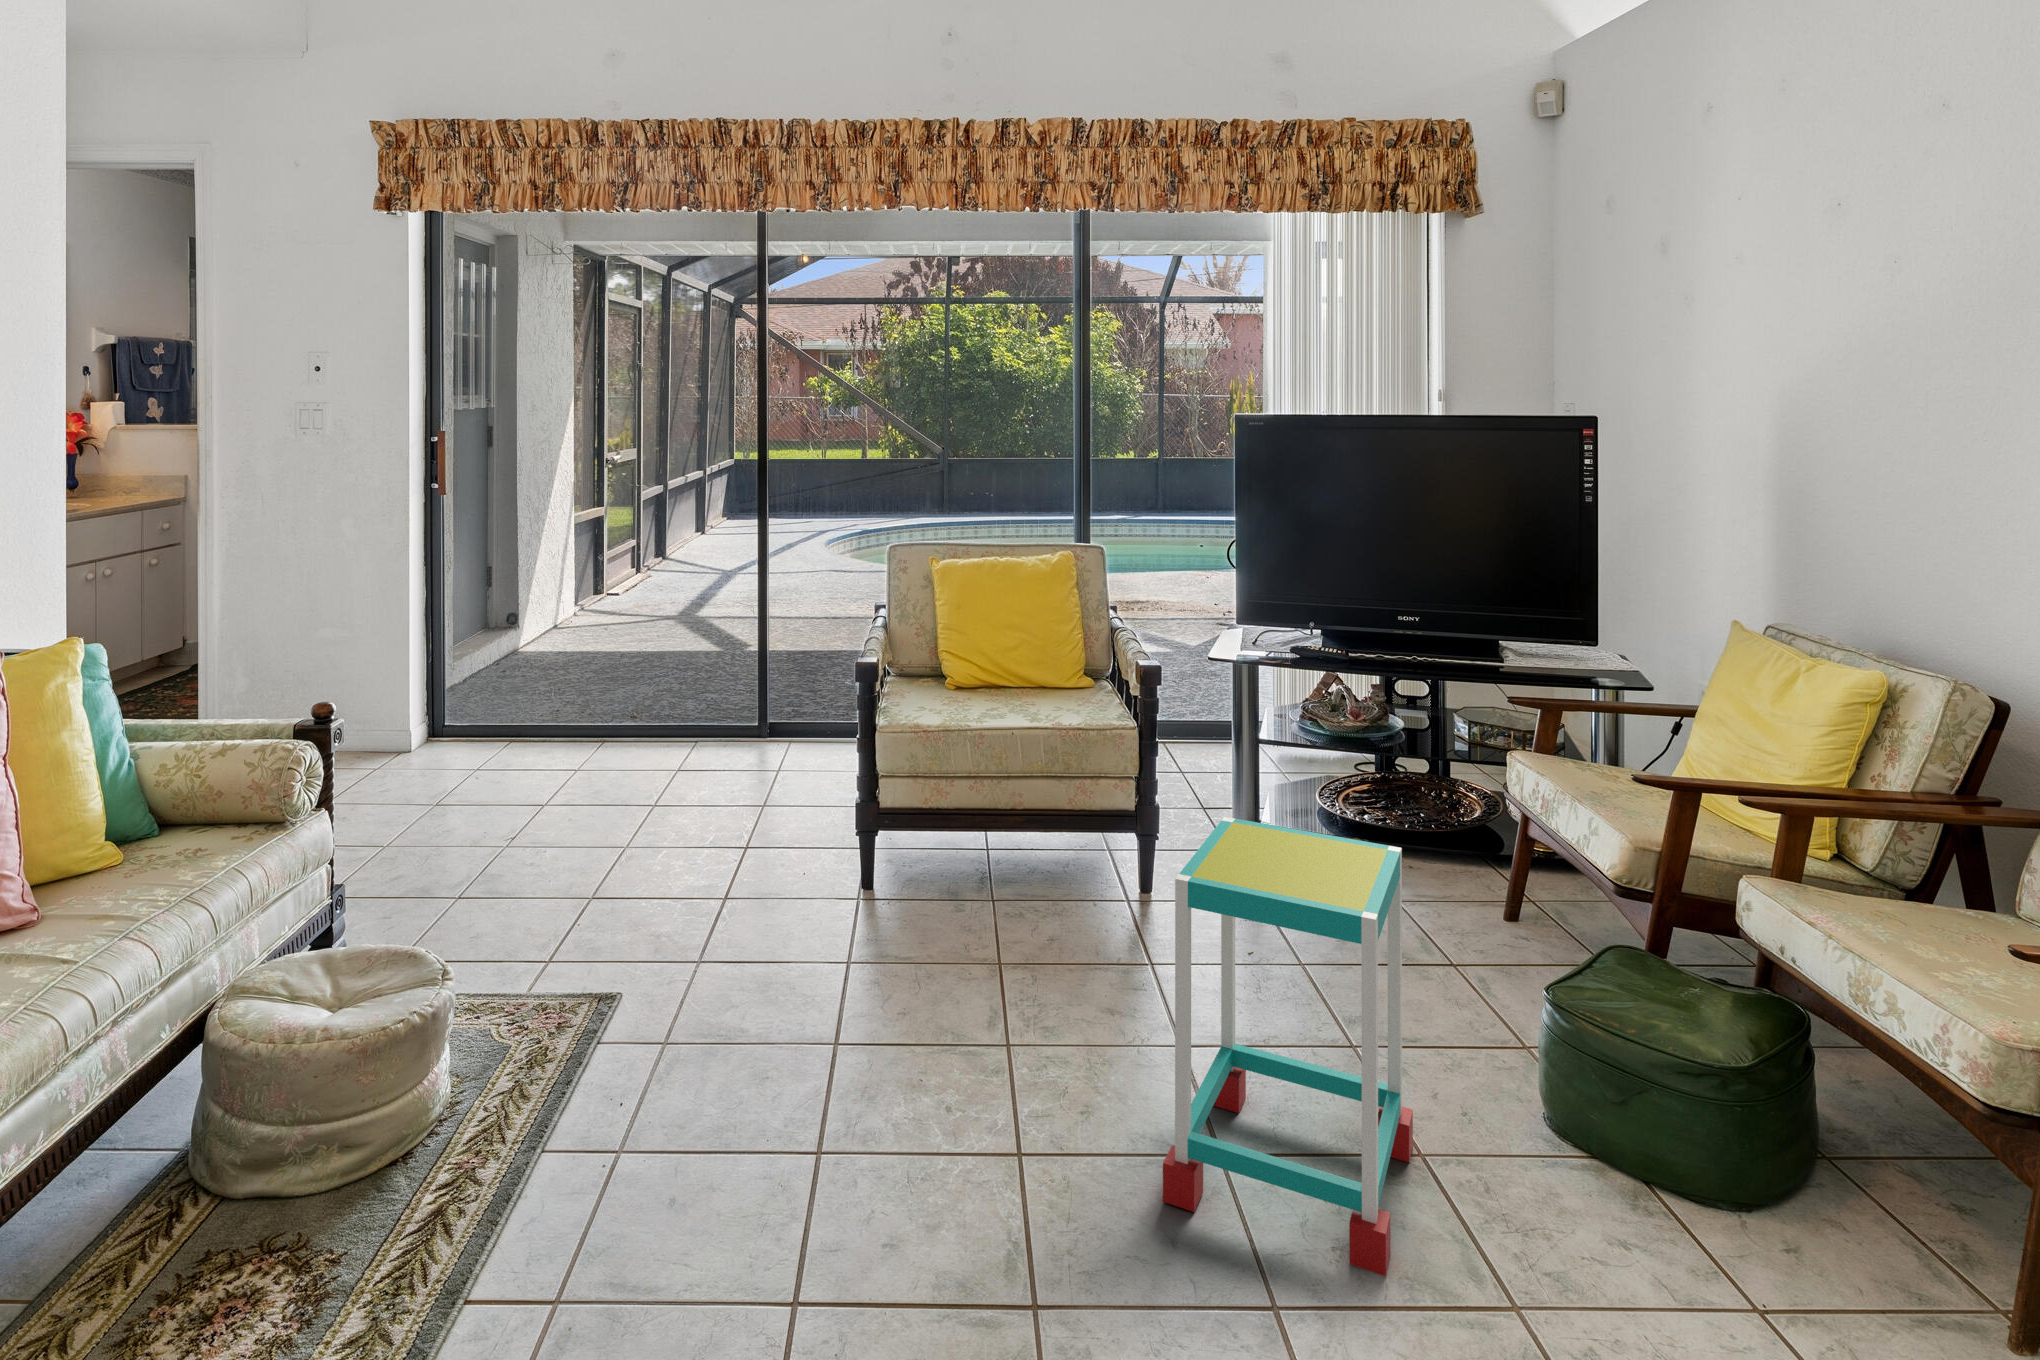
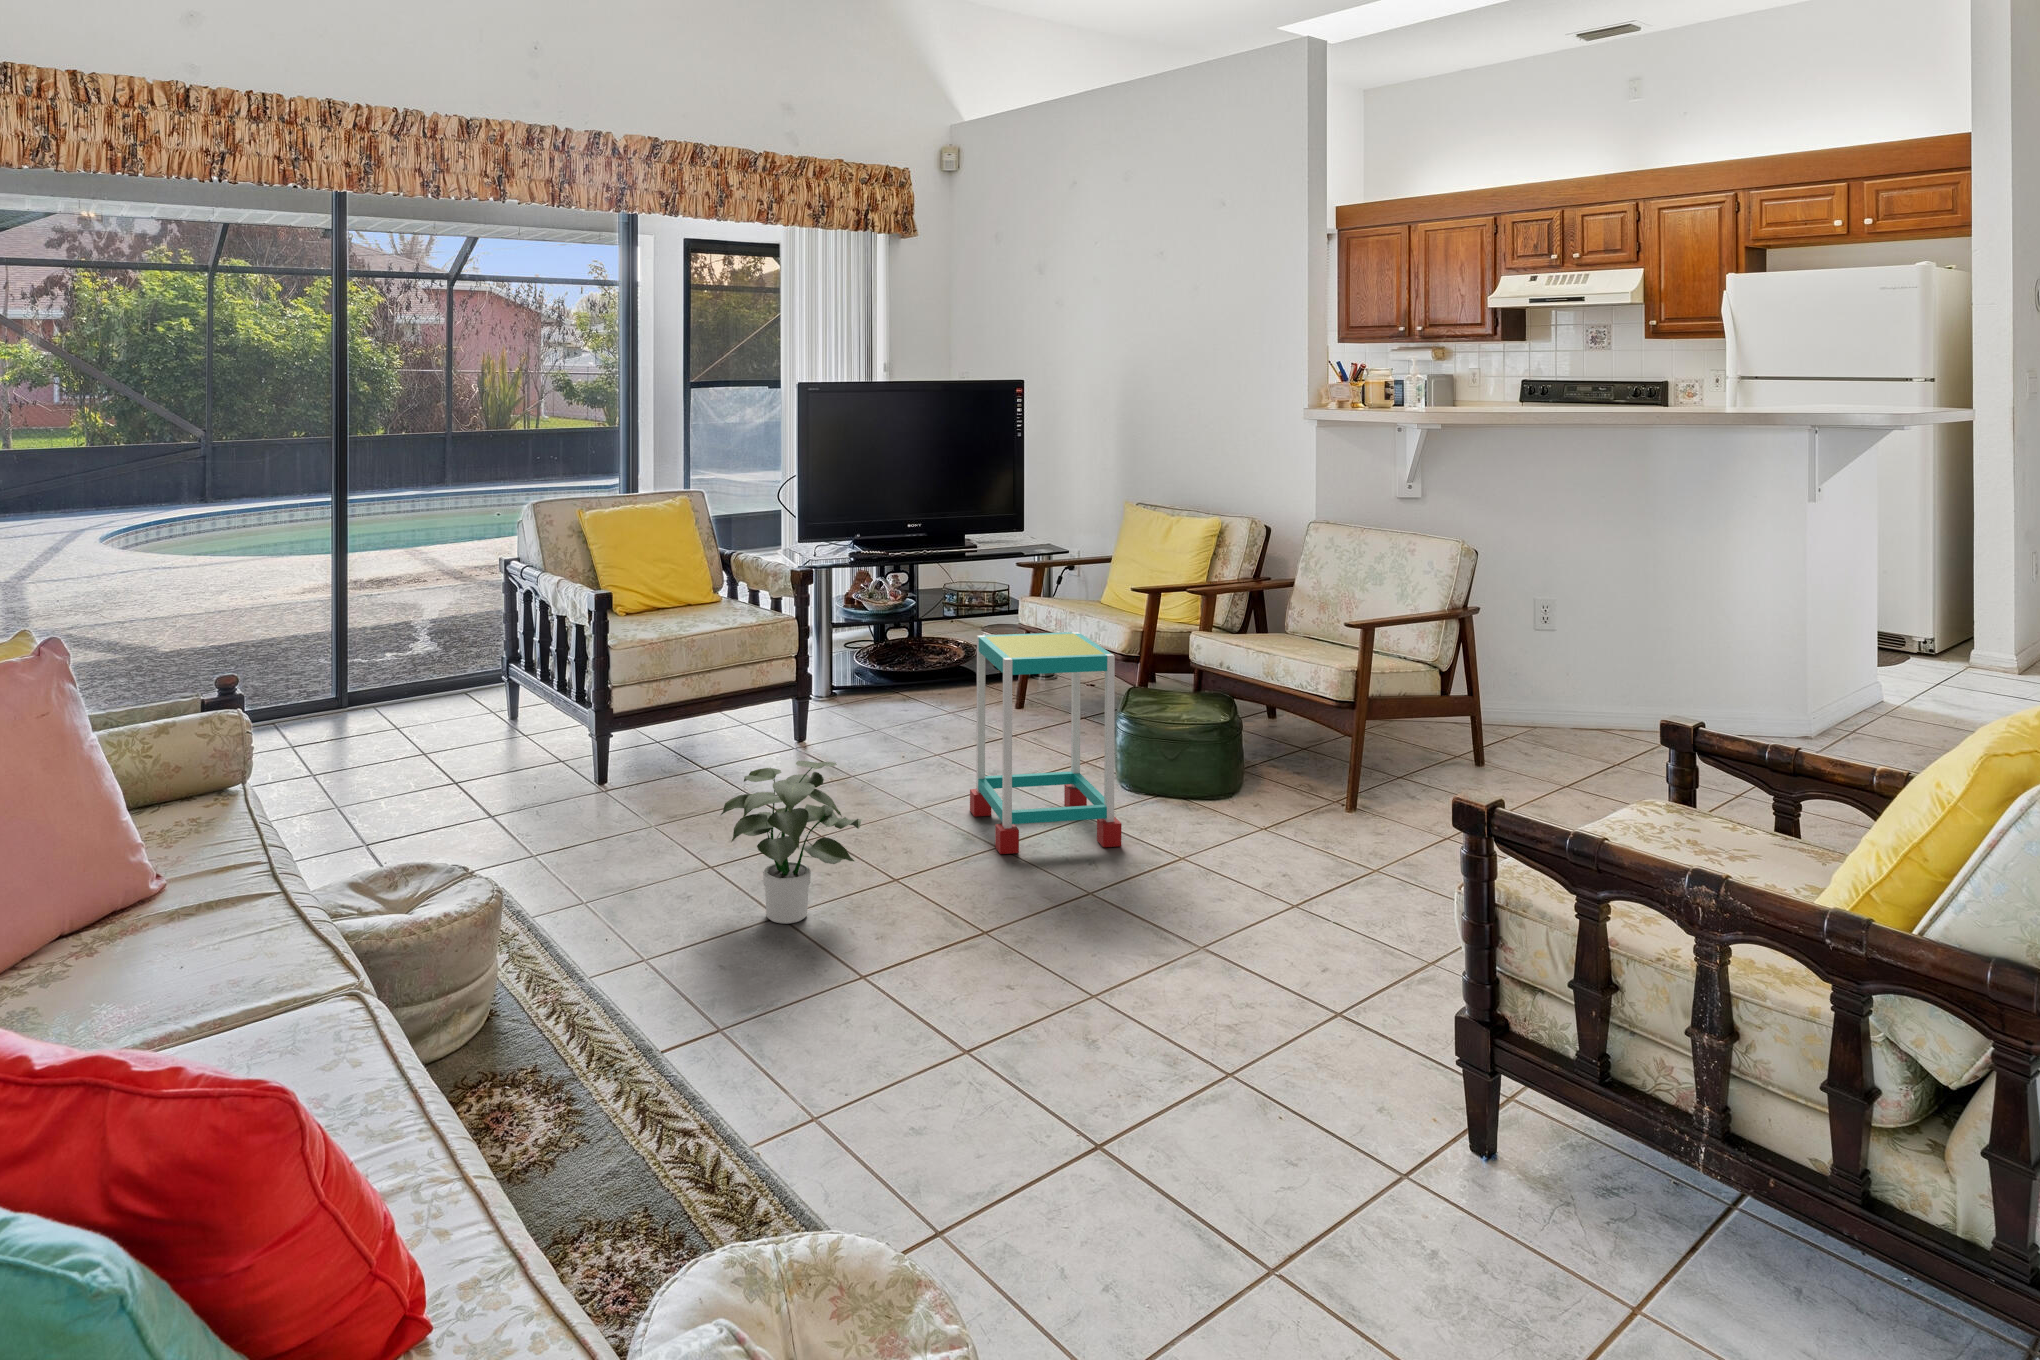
potted plant: none [680,954,876,1206] -> present [721,761,862,924]

